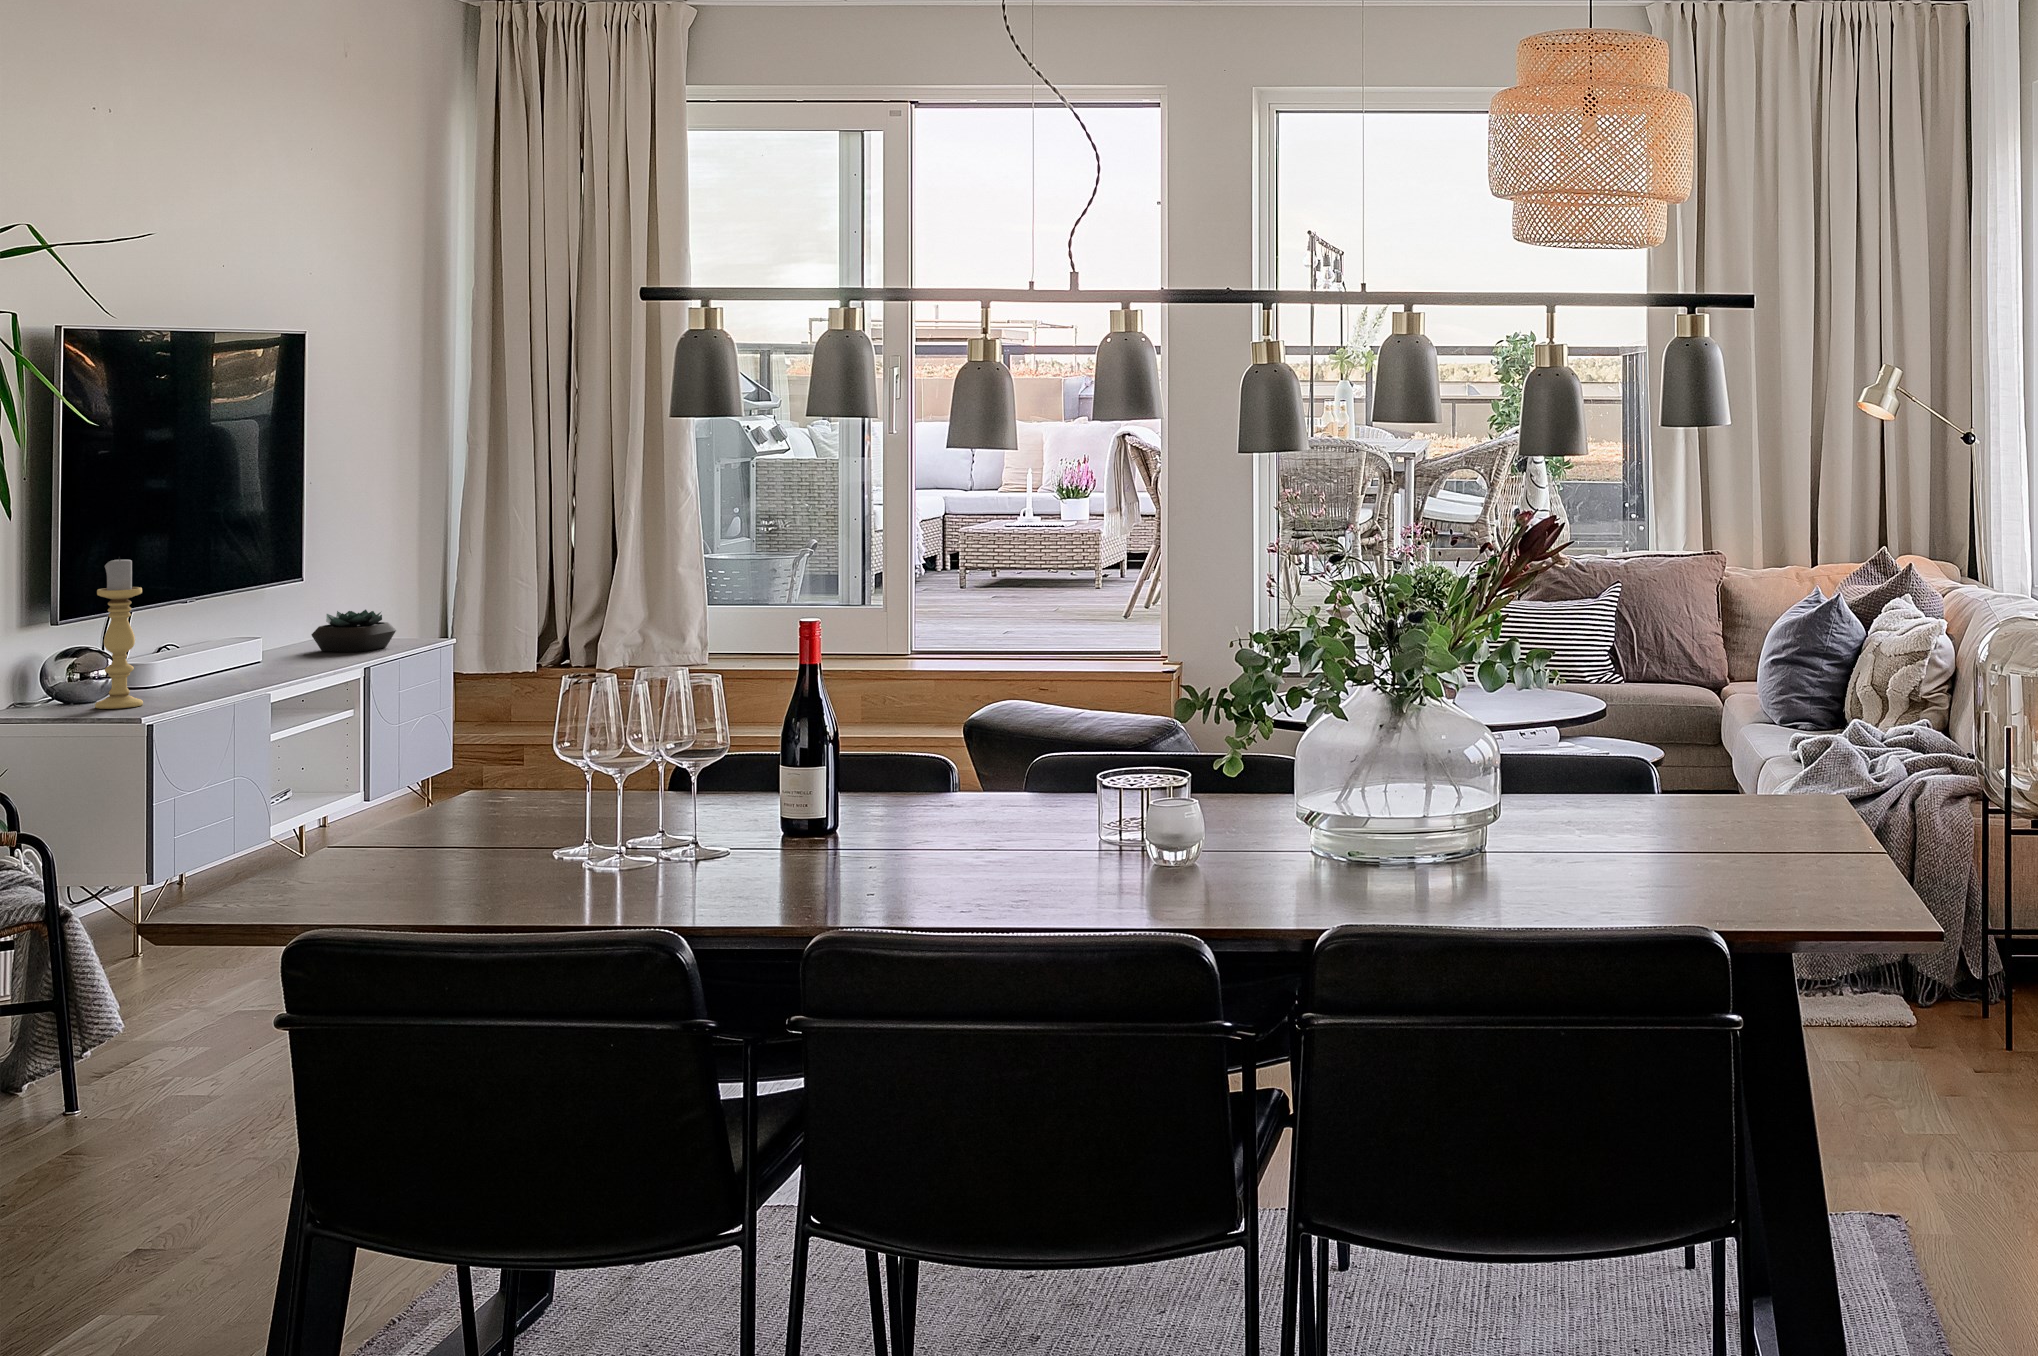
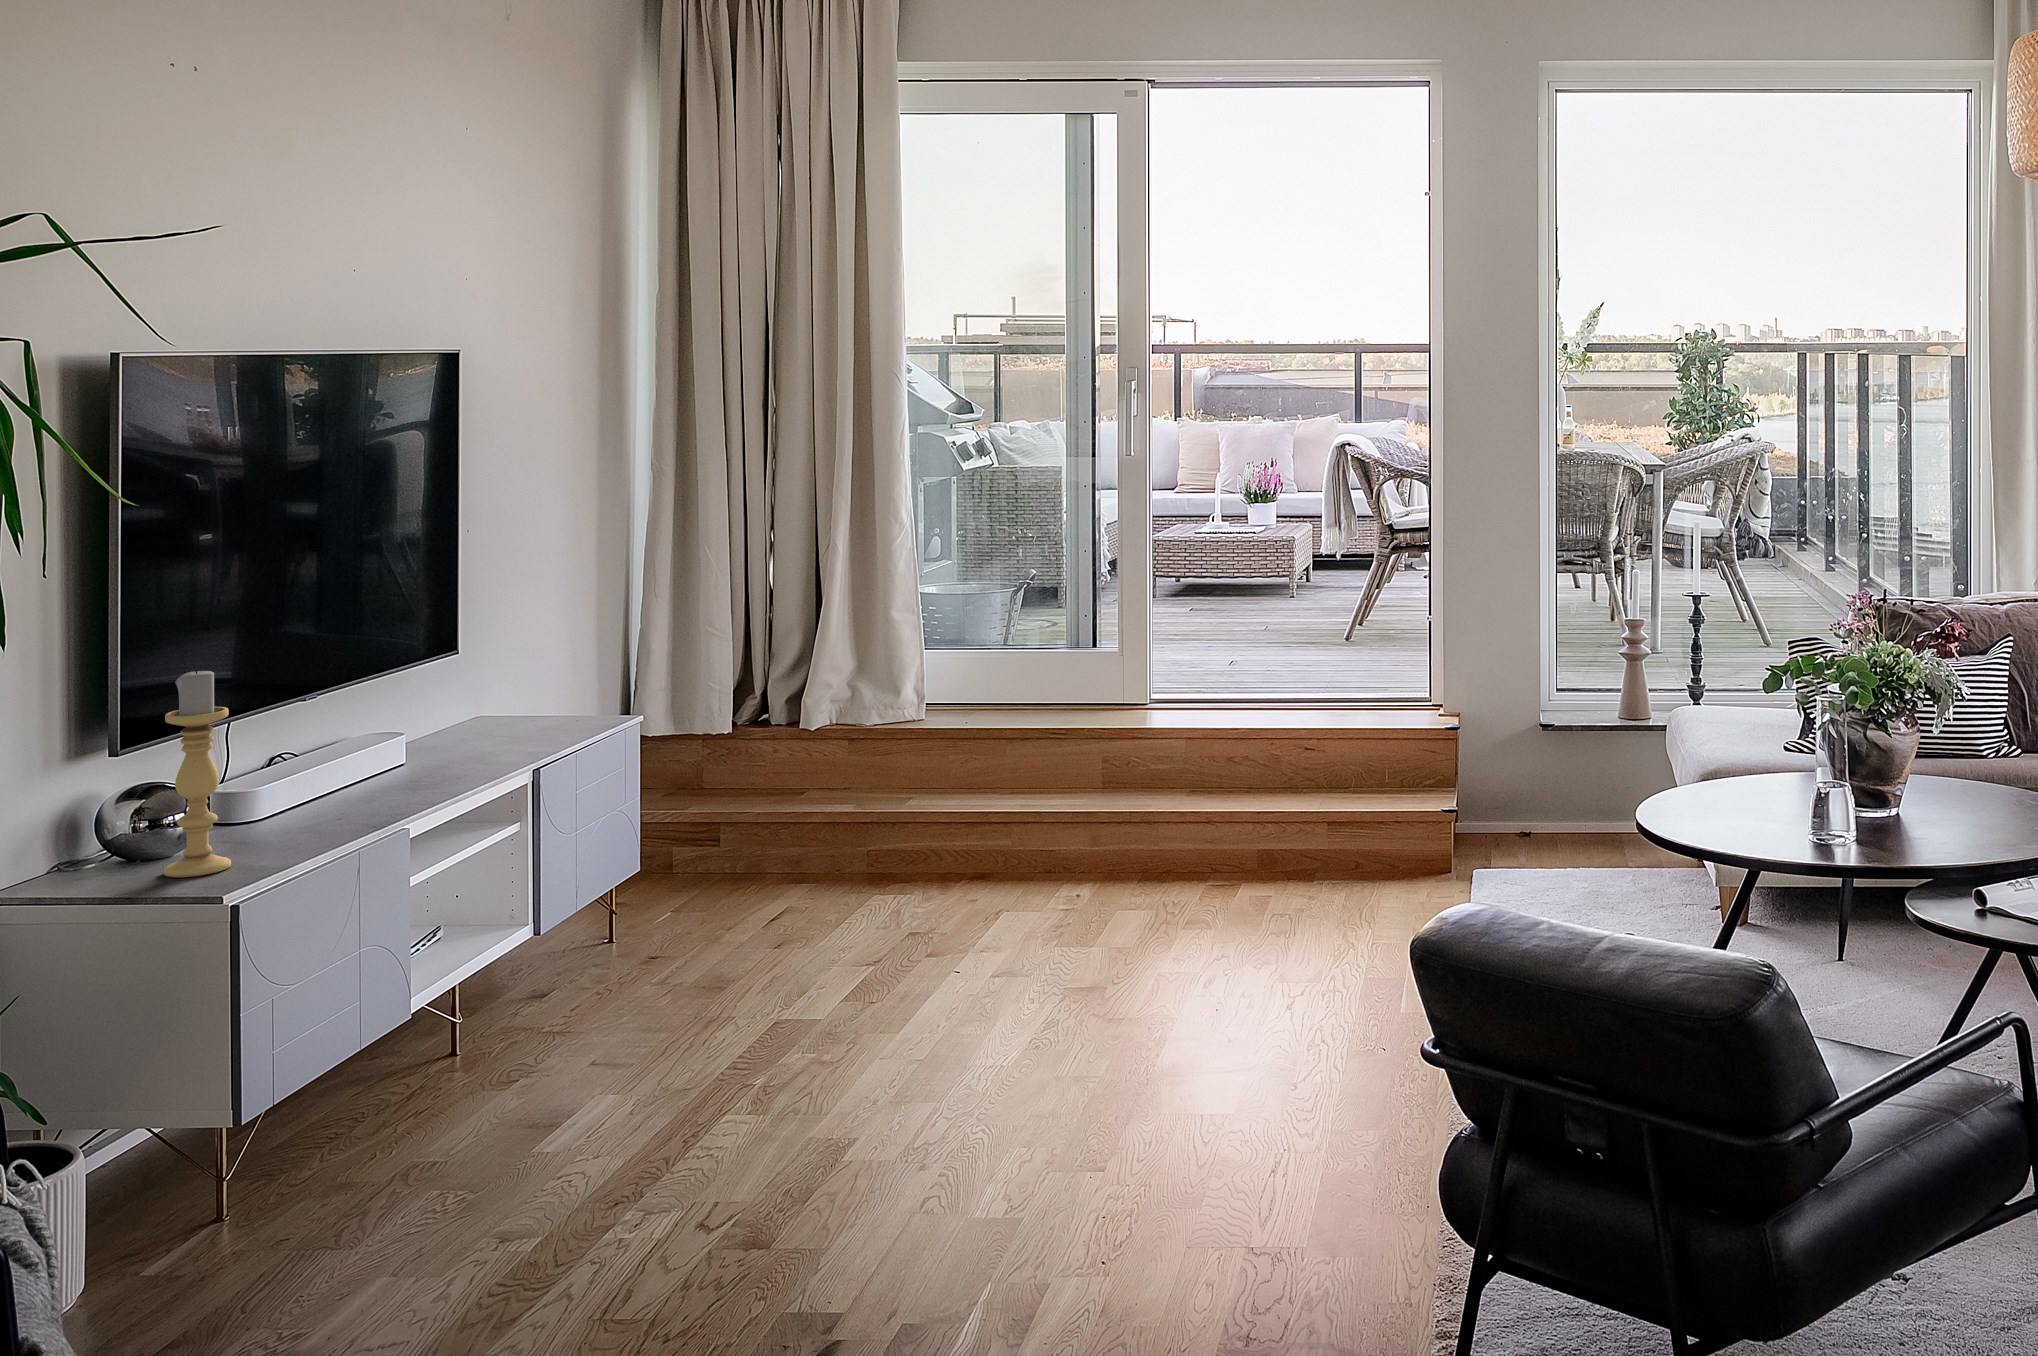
succulent plant: present [311,610,396,652] -> none [467,688,571,743]

